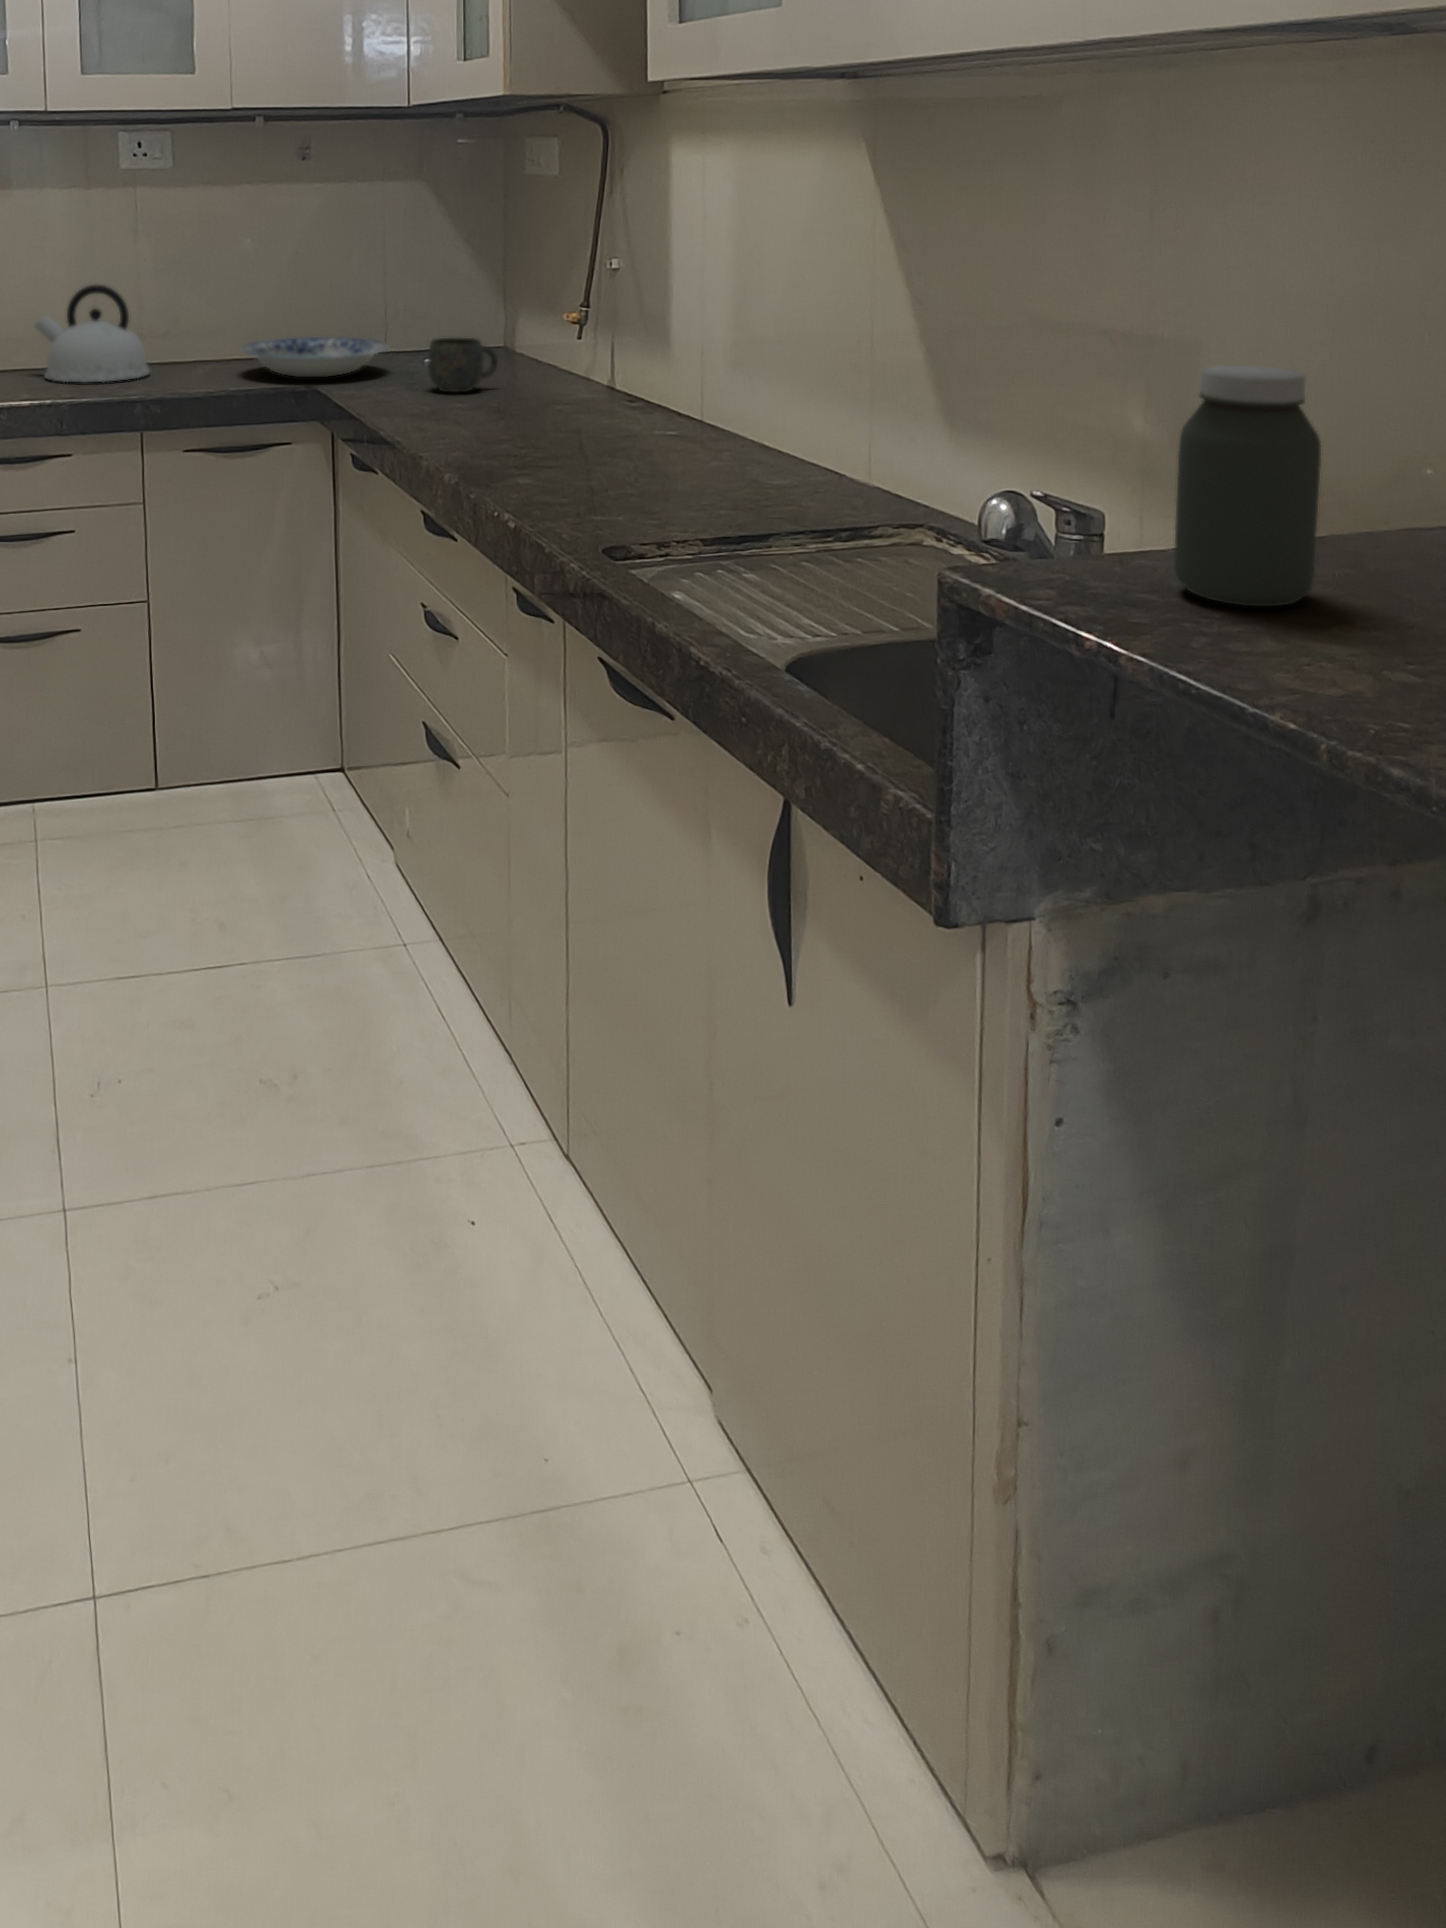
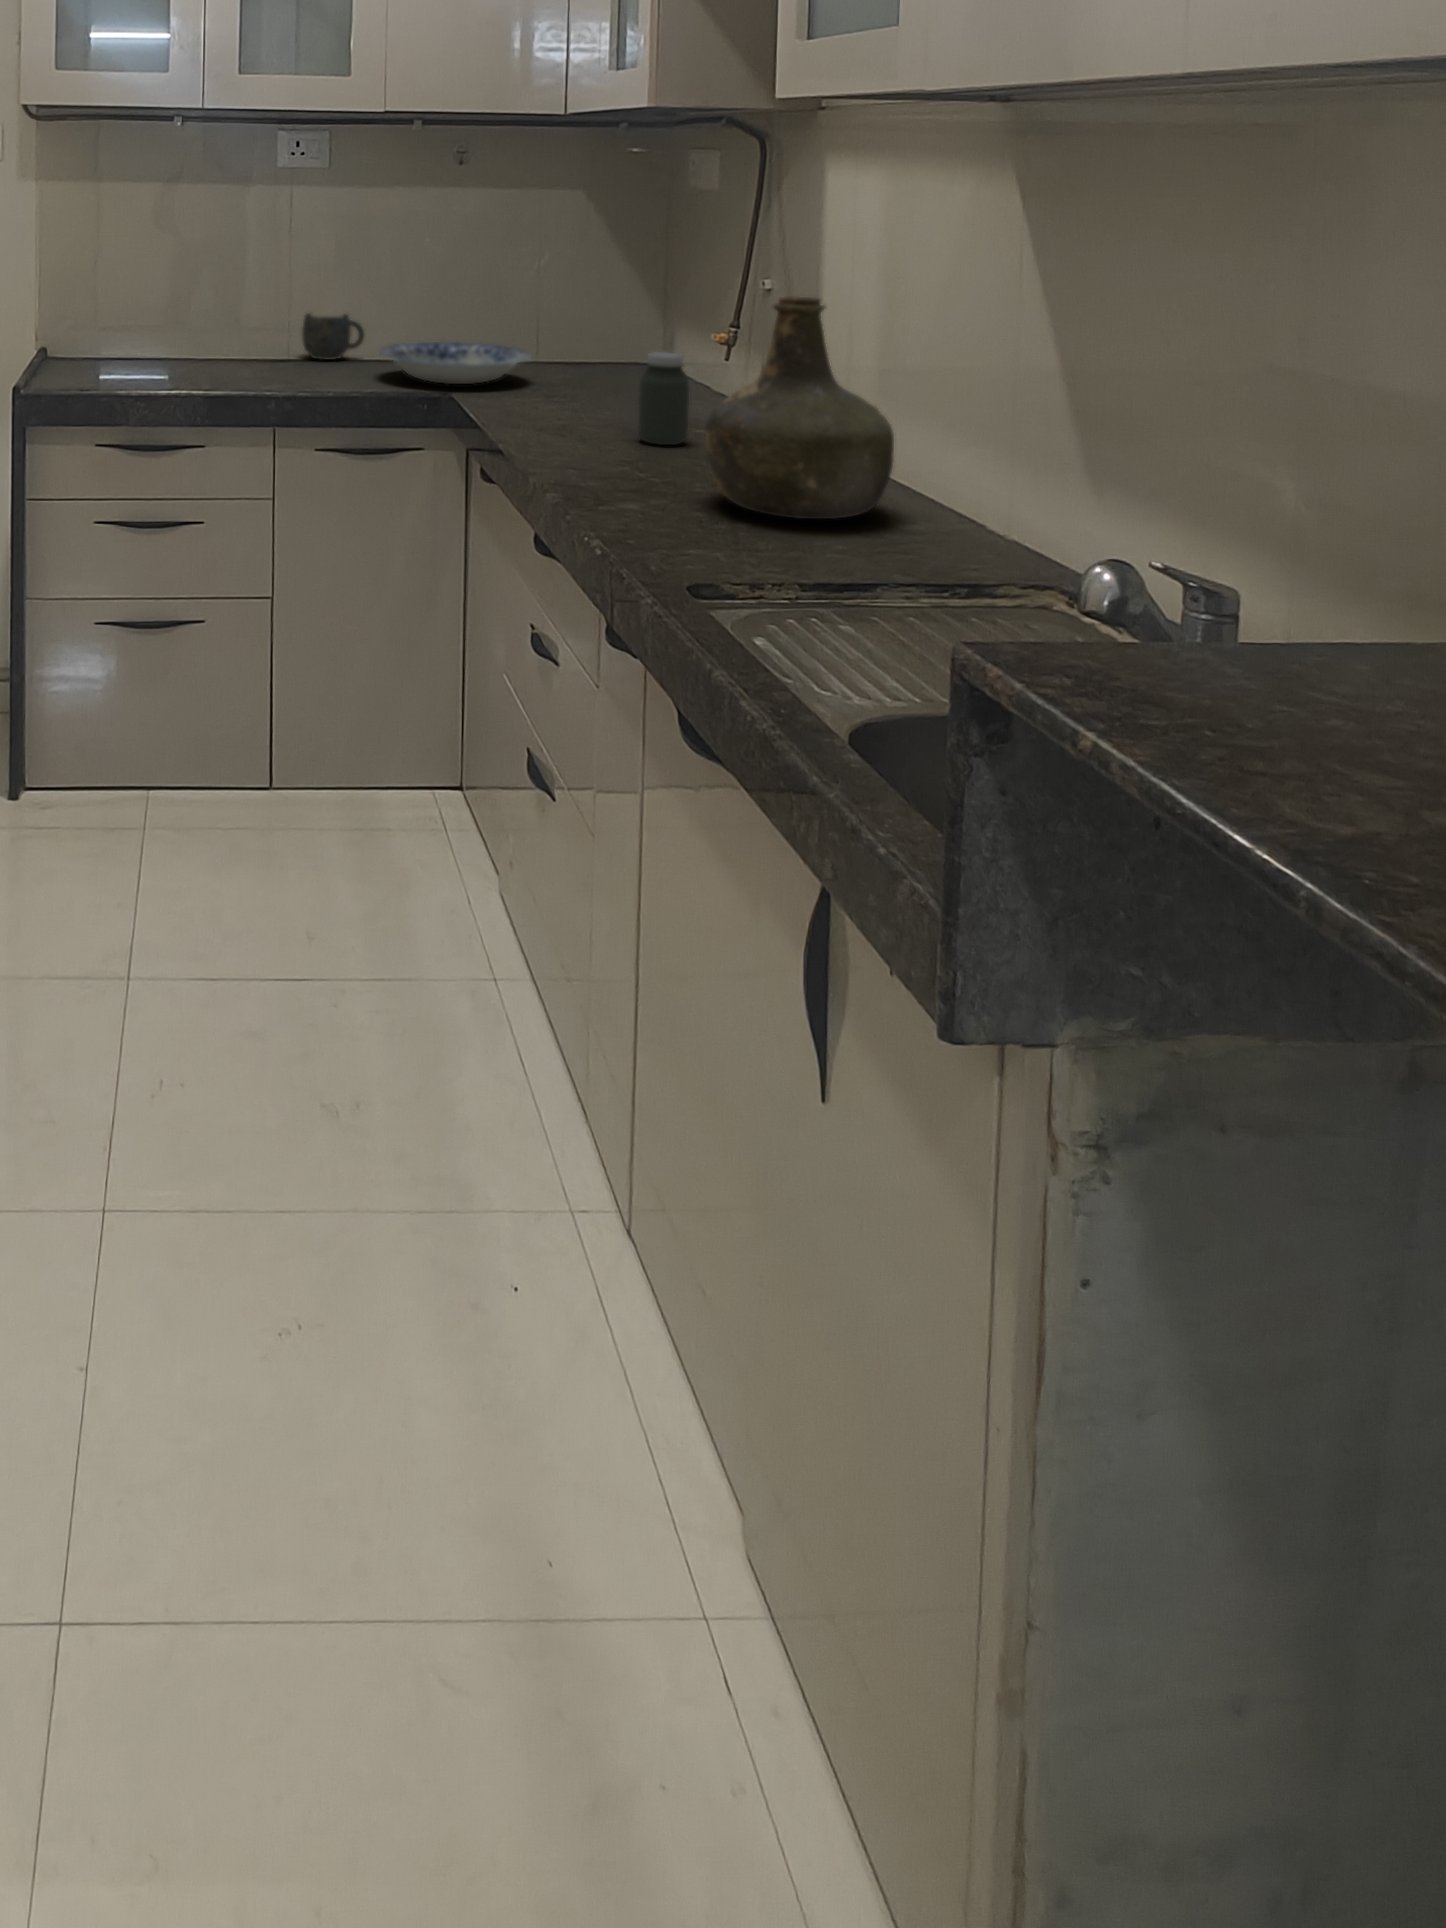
bottle: none [586,271,758,478] -> present [705,296,894,519]
kettle: present [35,285,150,382] -> none [177,278,288,376]
mug: present [428,337,498,392] -> present [302,313,364,360]
jar: present [1174,366,1321,606] -> present [639,352,689,445]

